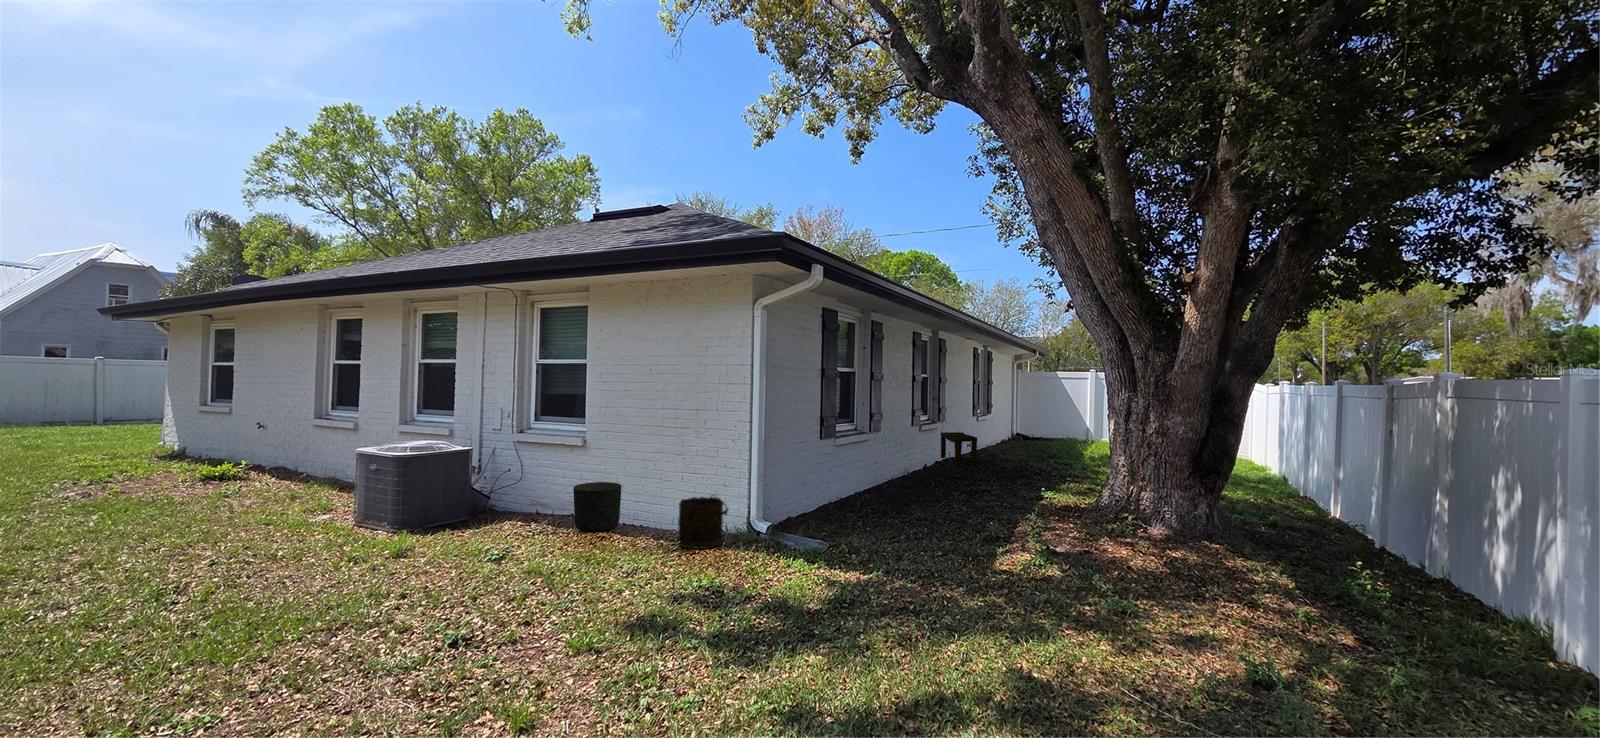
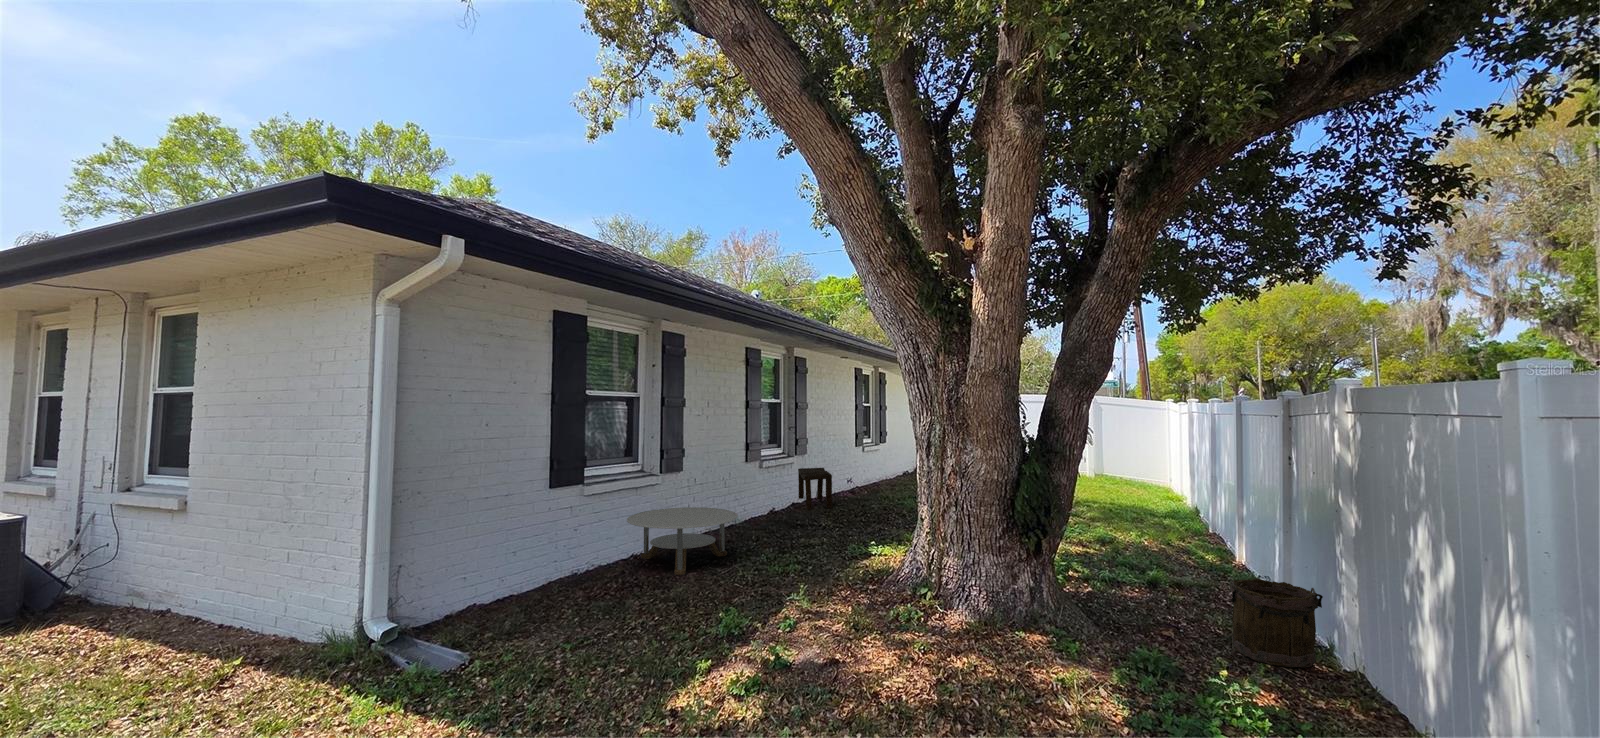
round table: none [860,459,945,507] -> present [627,507,738,575]
planter: present [573,482,622,531] -> none [118,561,211,639]
bucket: present [678,497,728,549] -> present [1230,578,1323,668]

